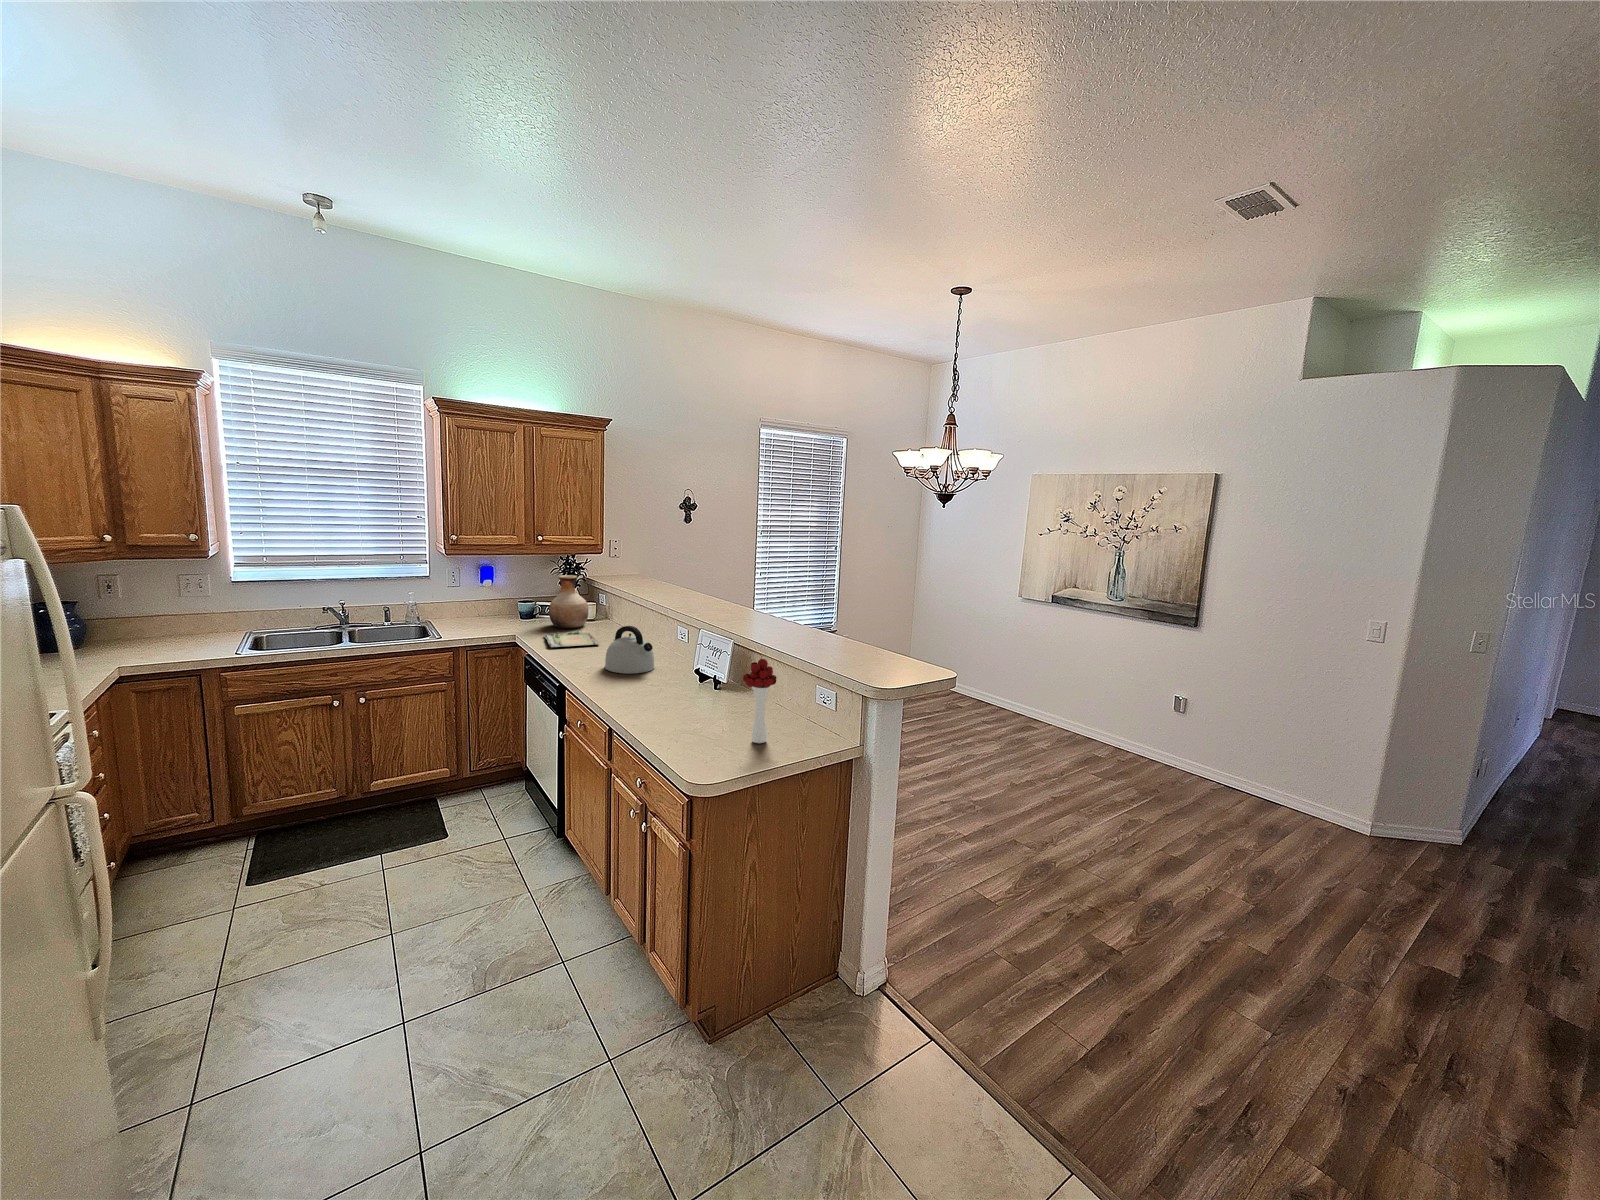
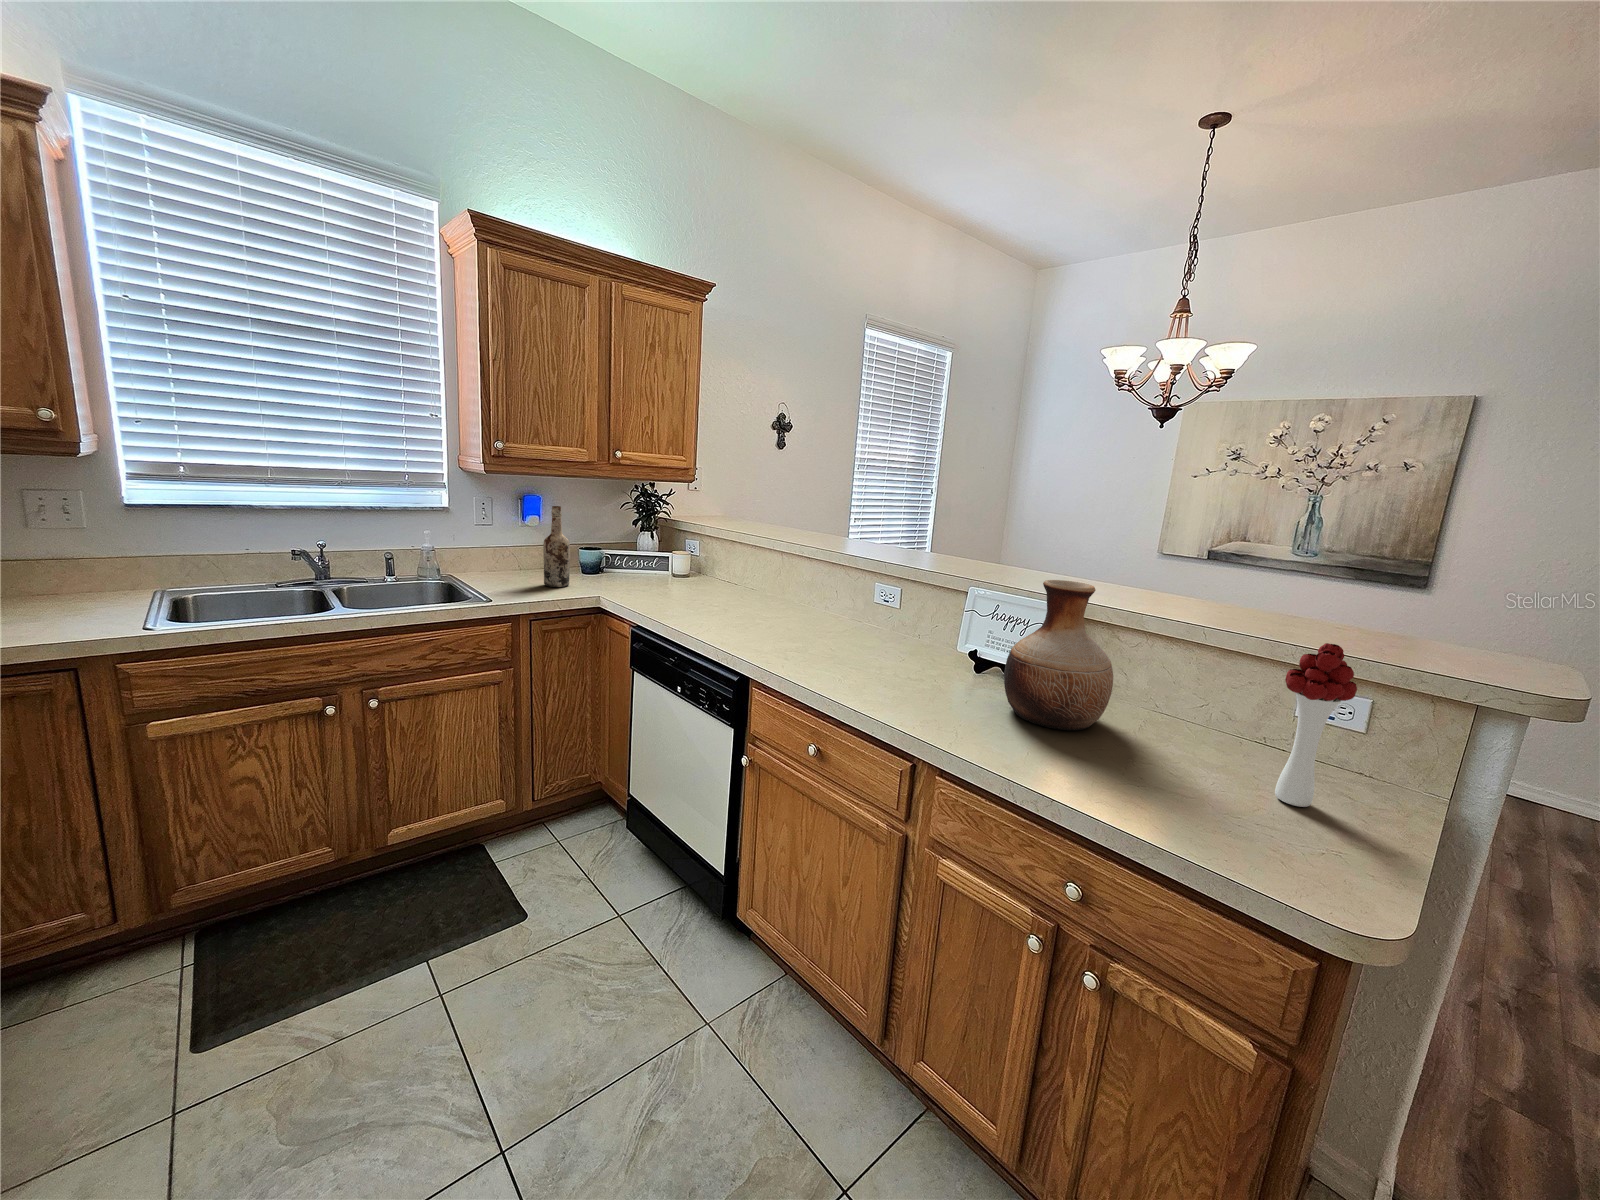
wine bottle: none [484,575,502,629] -> present [543,506,570,587]
vase: present [549,575,588,628] -> present [1004,580,1113,730]
kettle: present [605,626,655,674] -> none [799,582,886,659]
tray: present [545,629,599,648] -> none [648,586,745,616]

